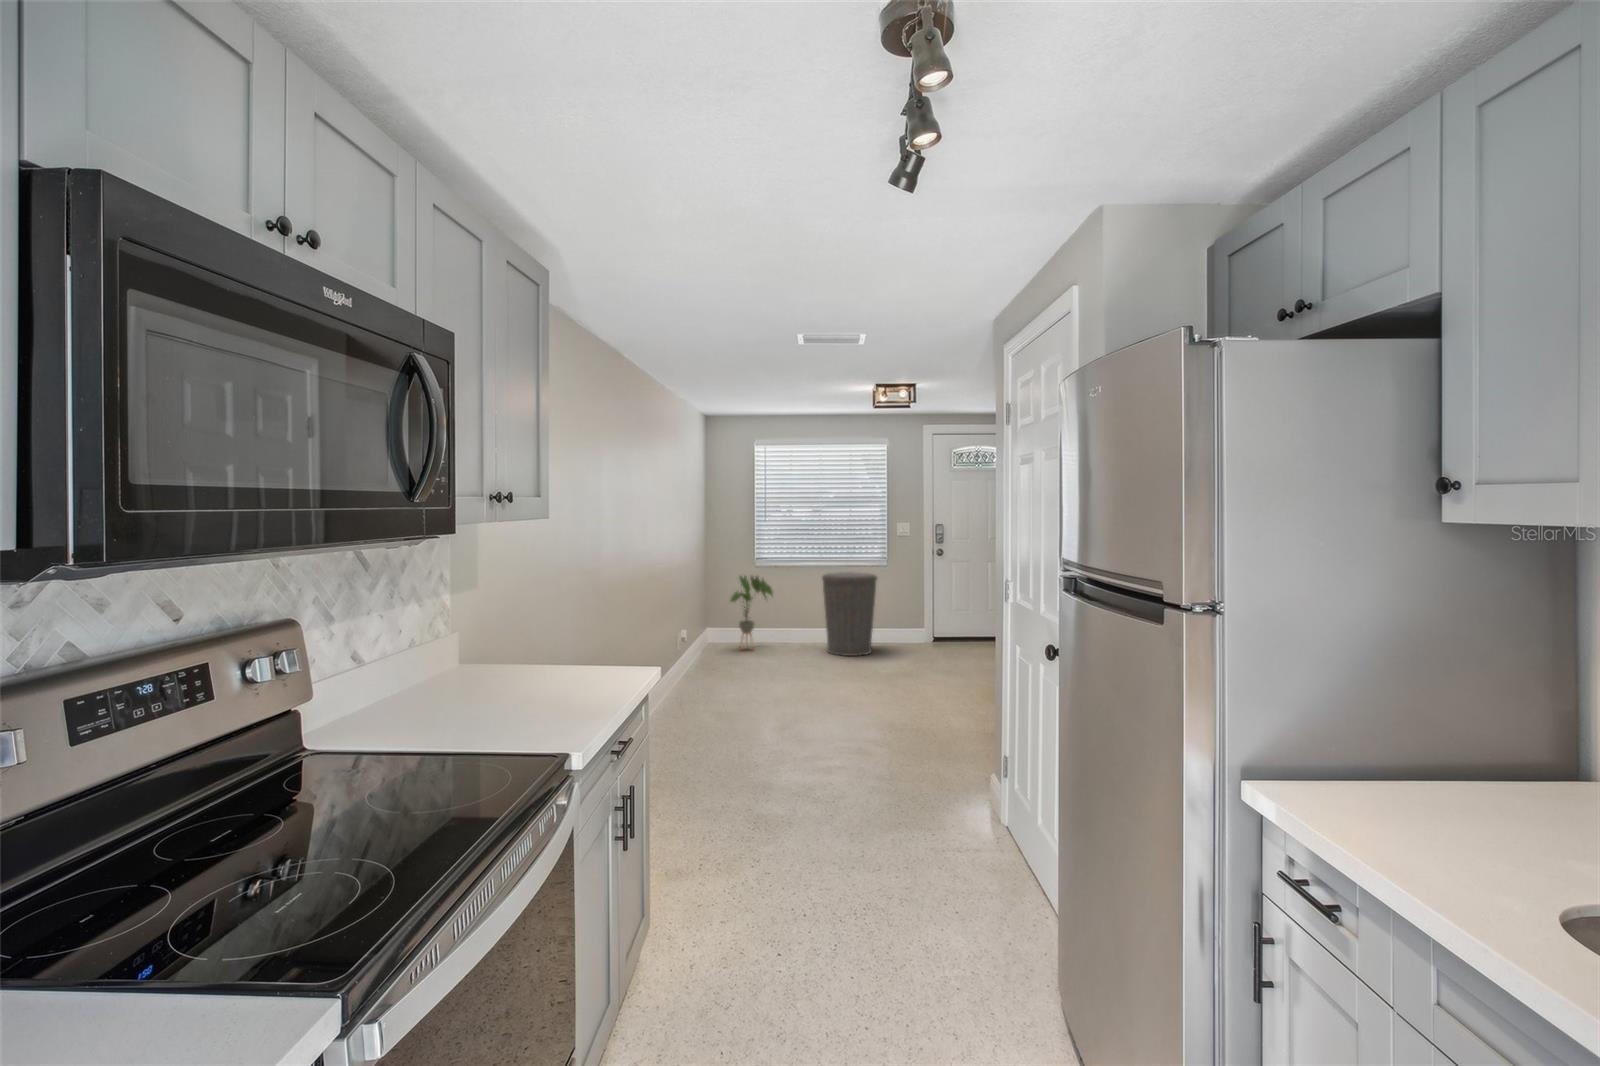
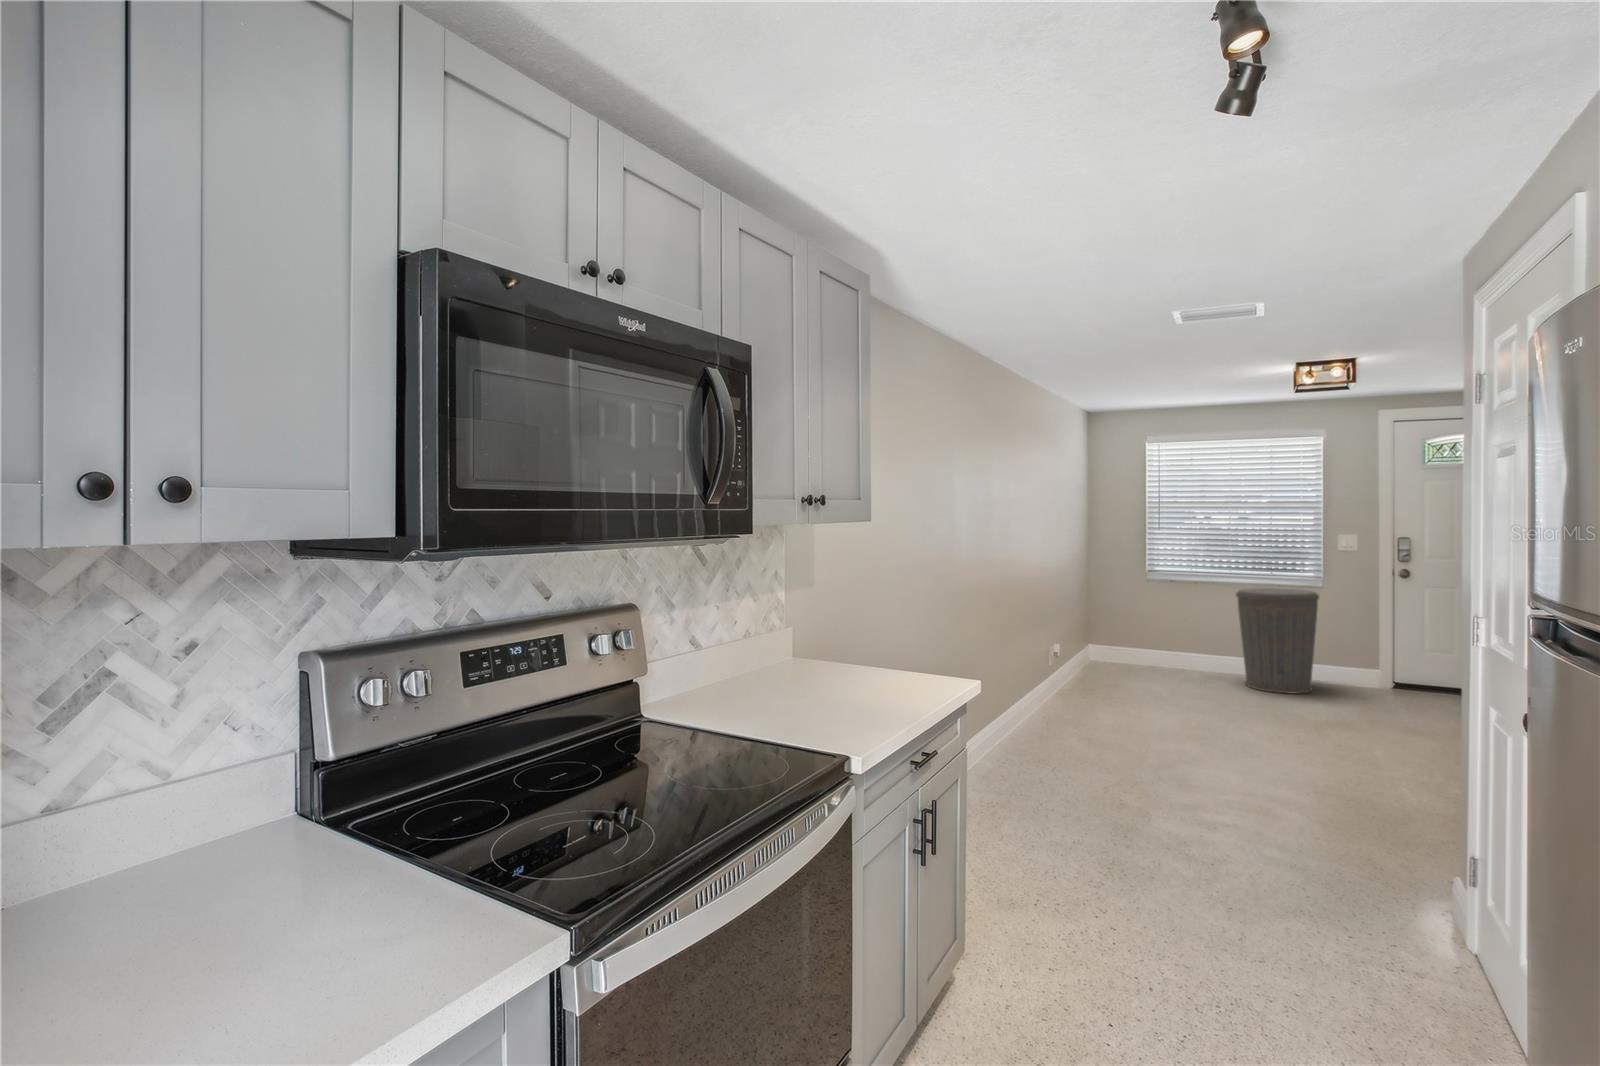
house plant: present [730,576,773,644] -> none [1114,588,1169,675]

